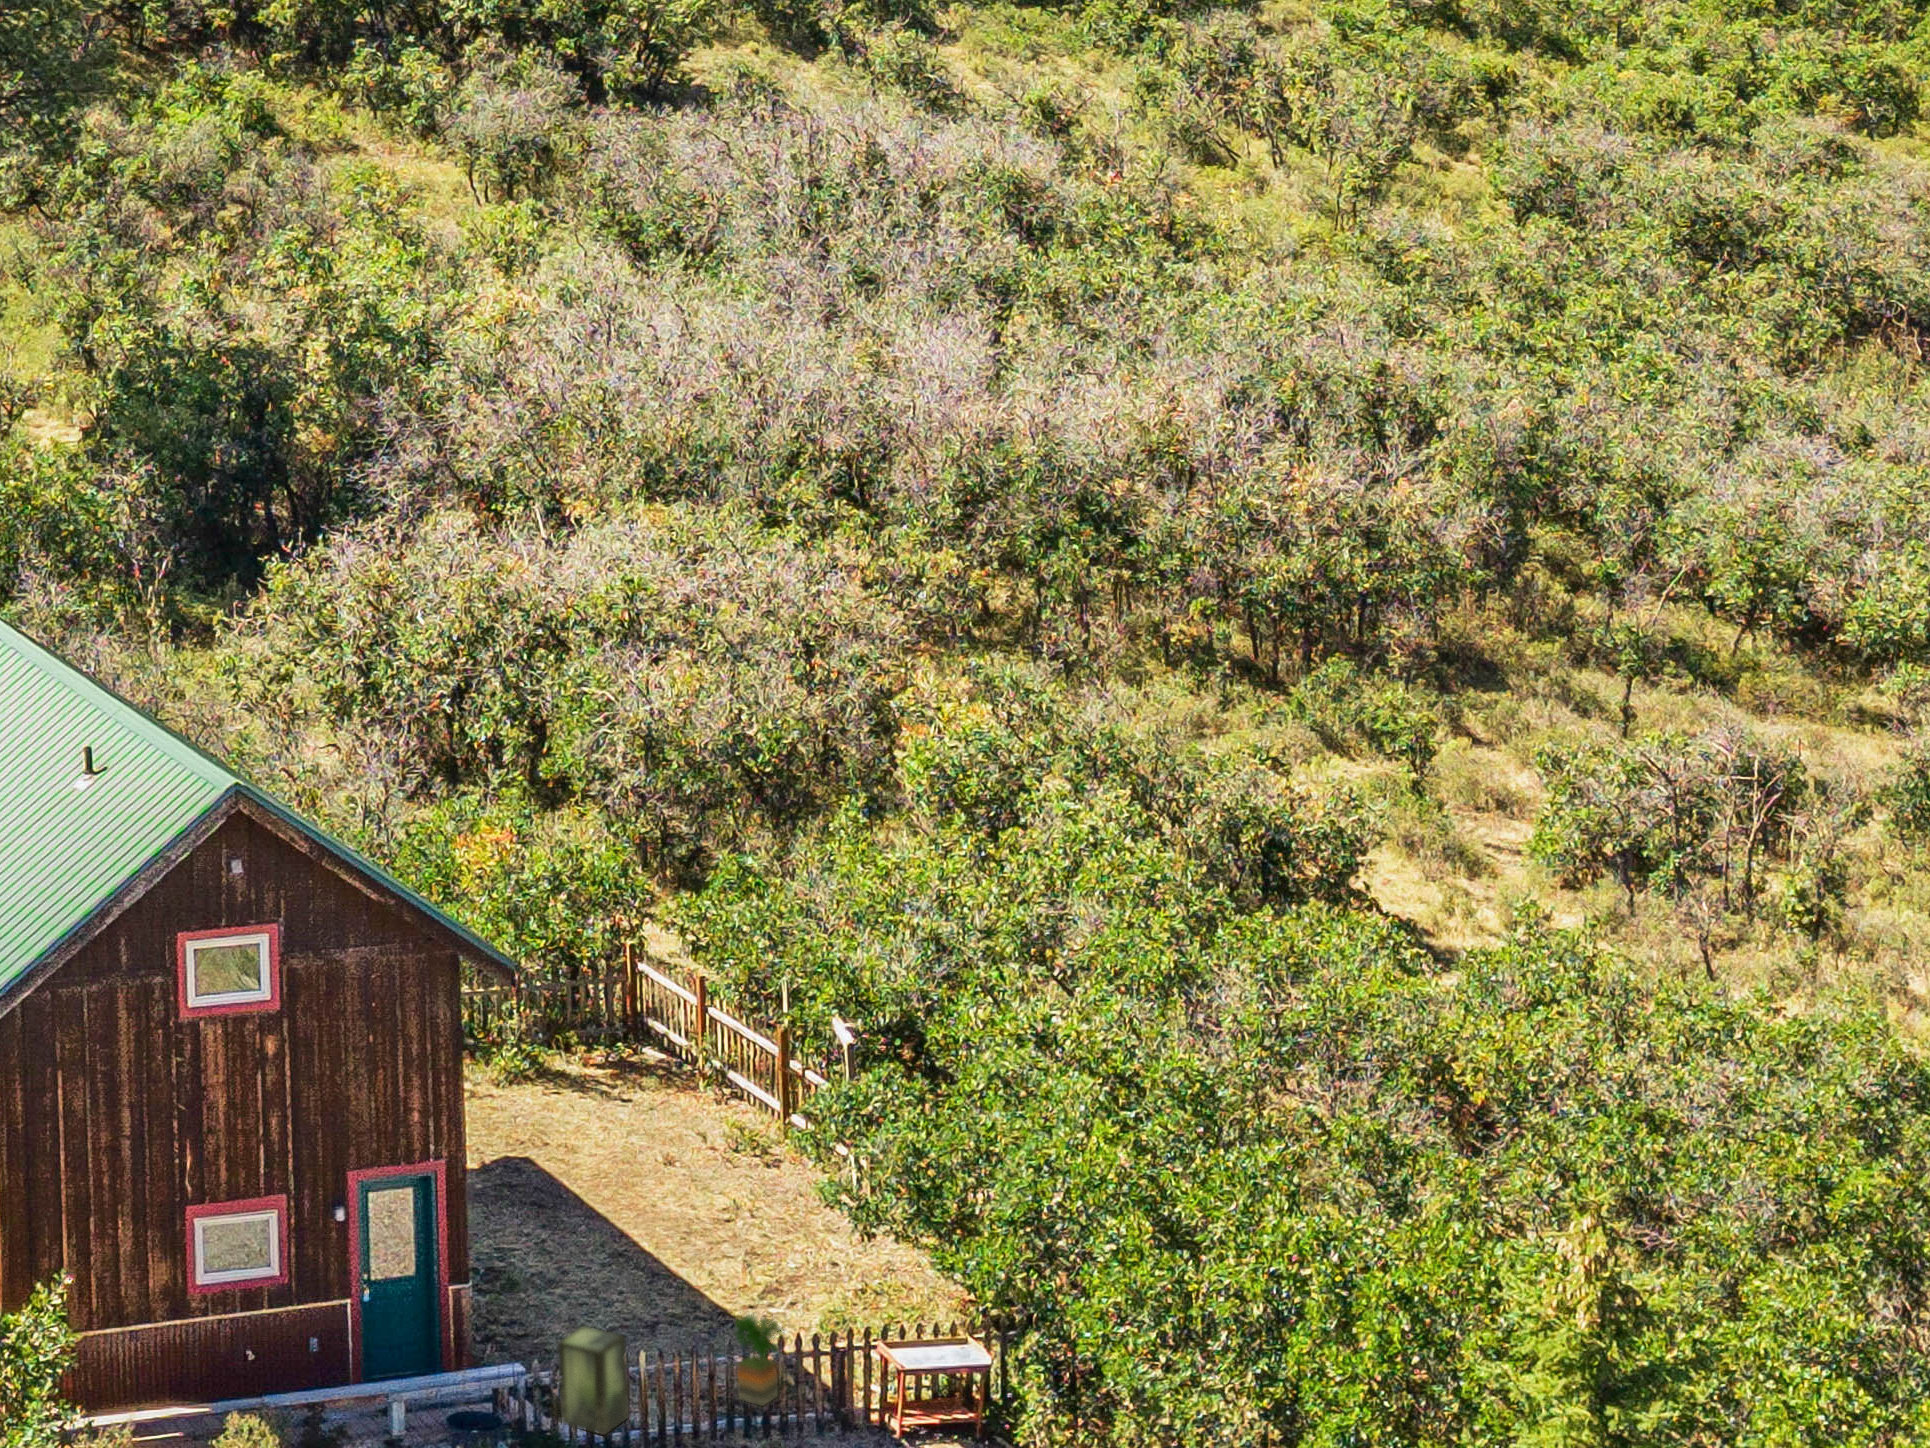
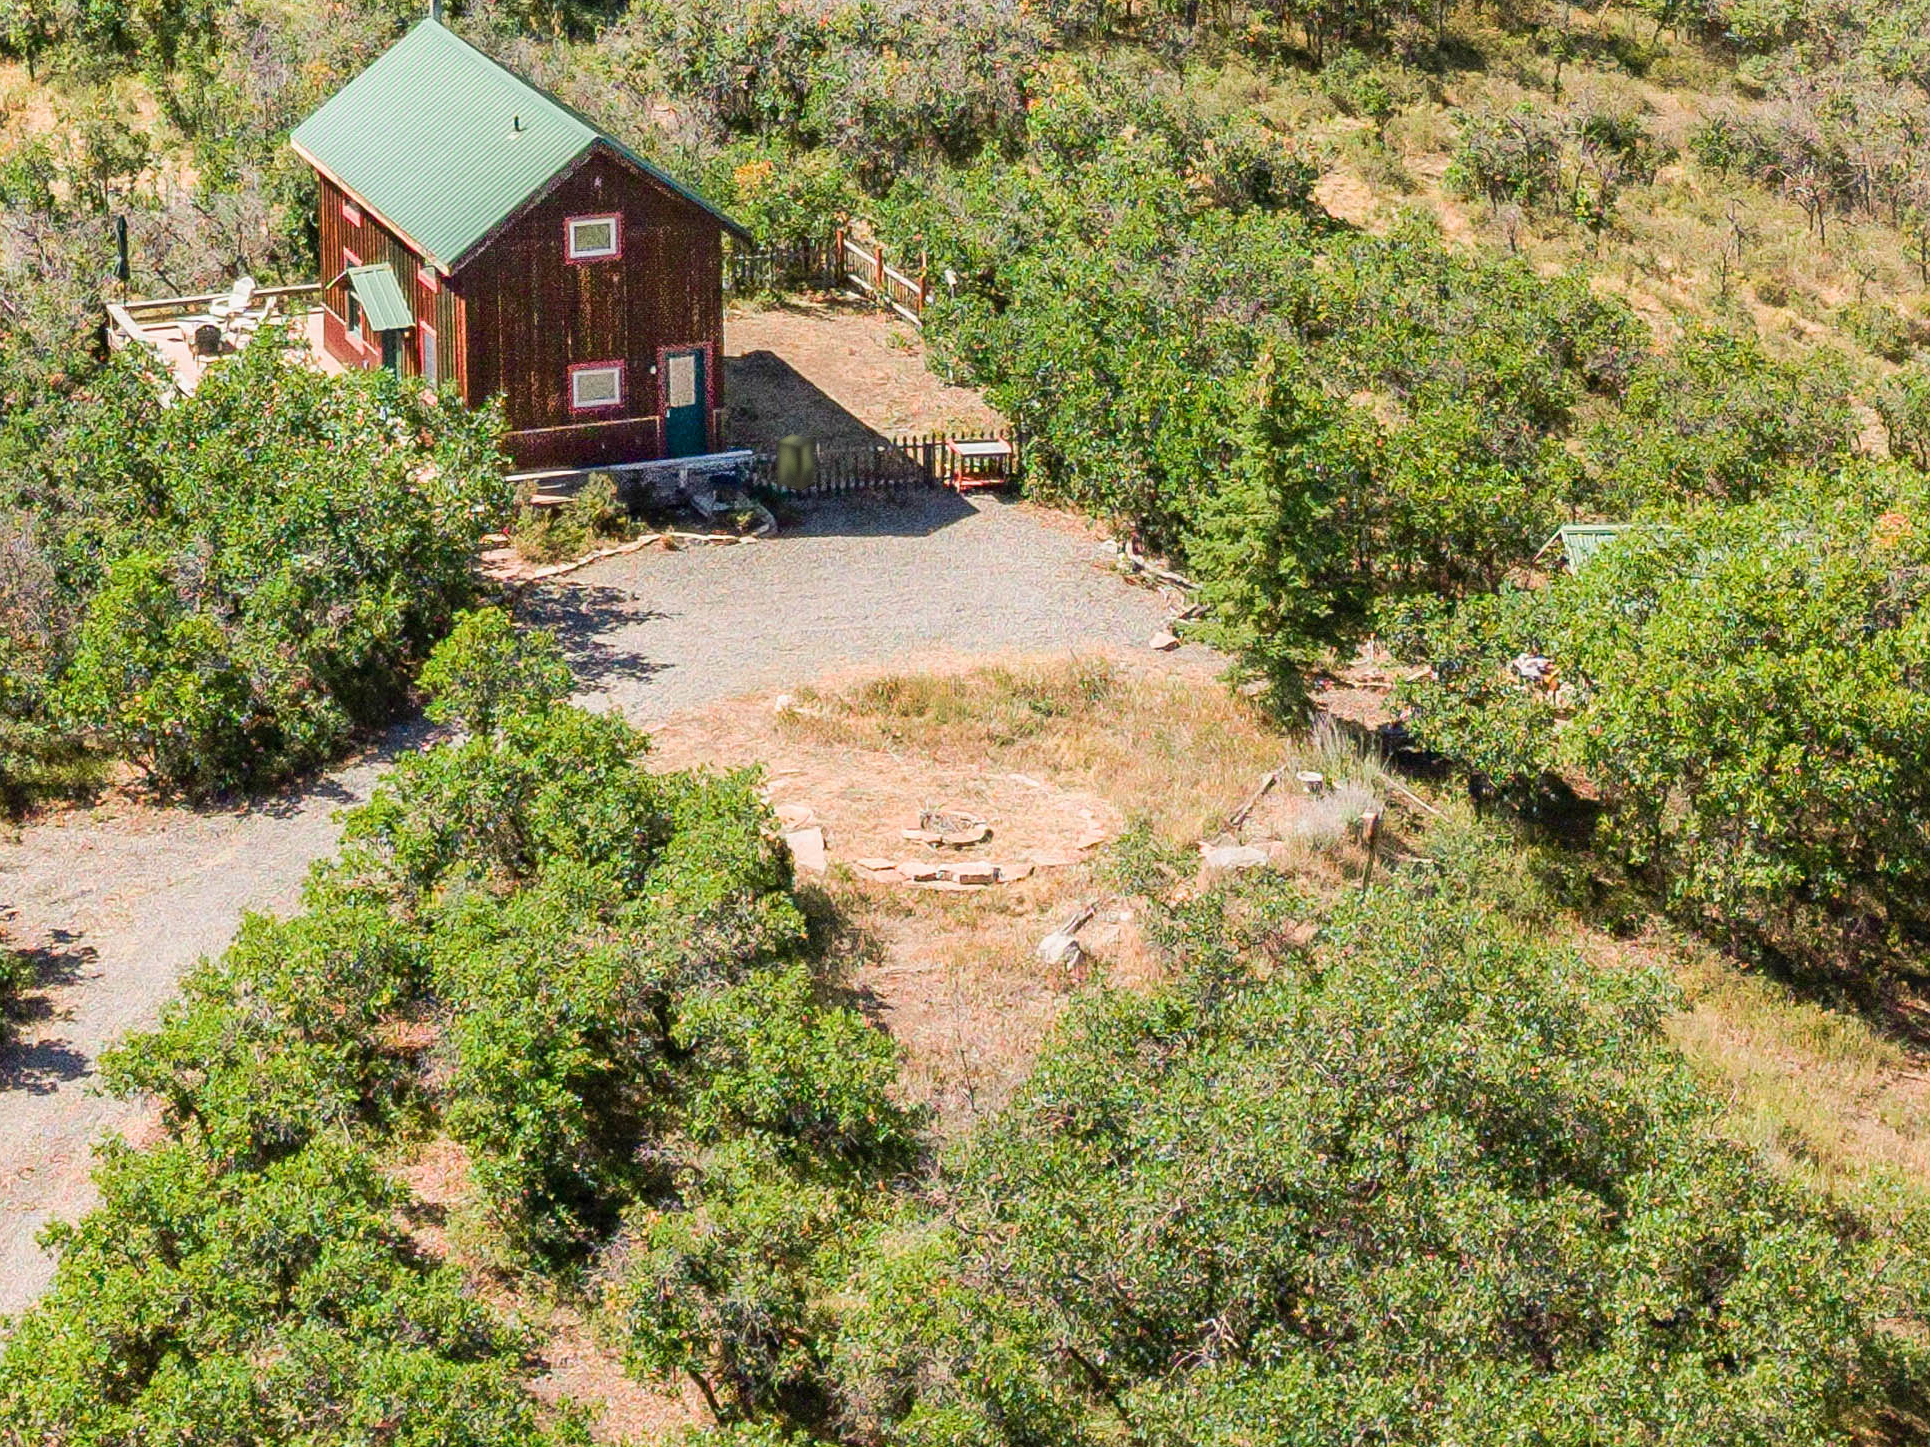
potted tree: present [735,1314,784,1406] -> none [877,428,906,477]

